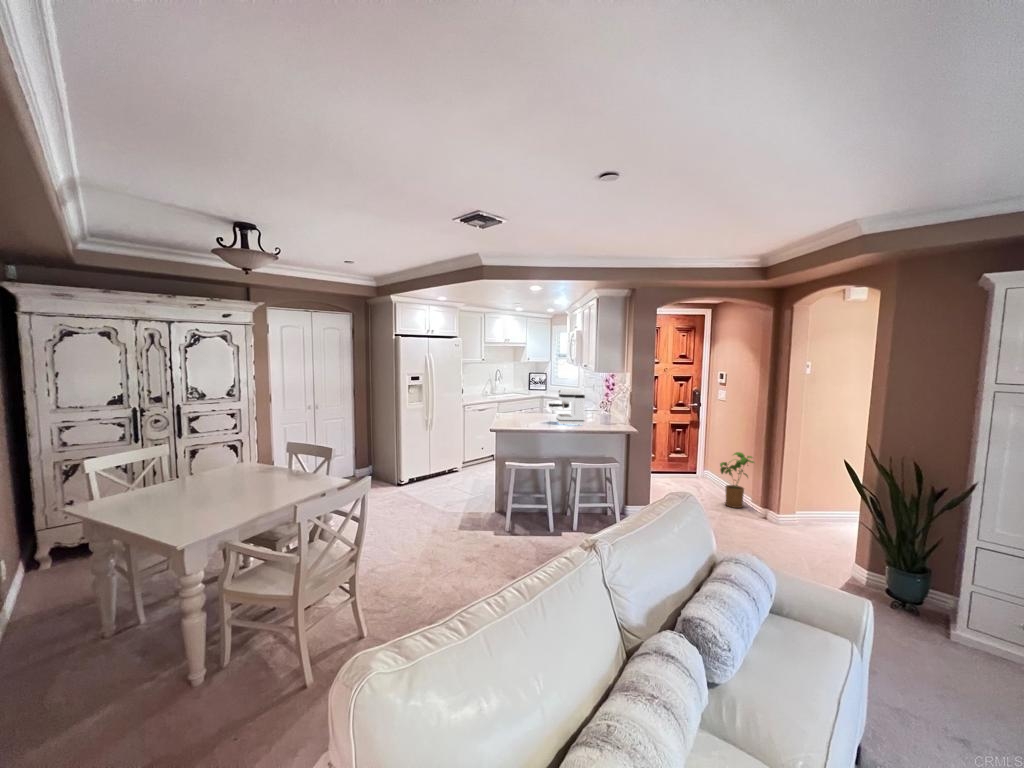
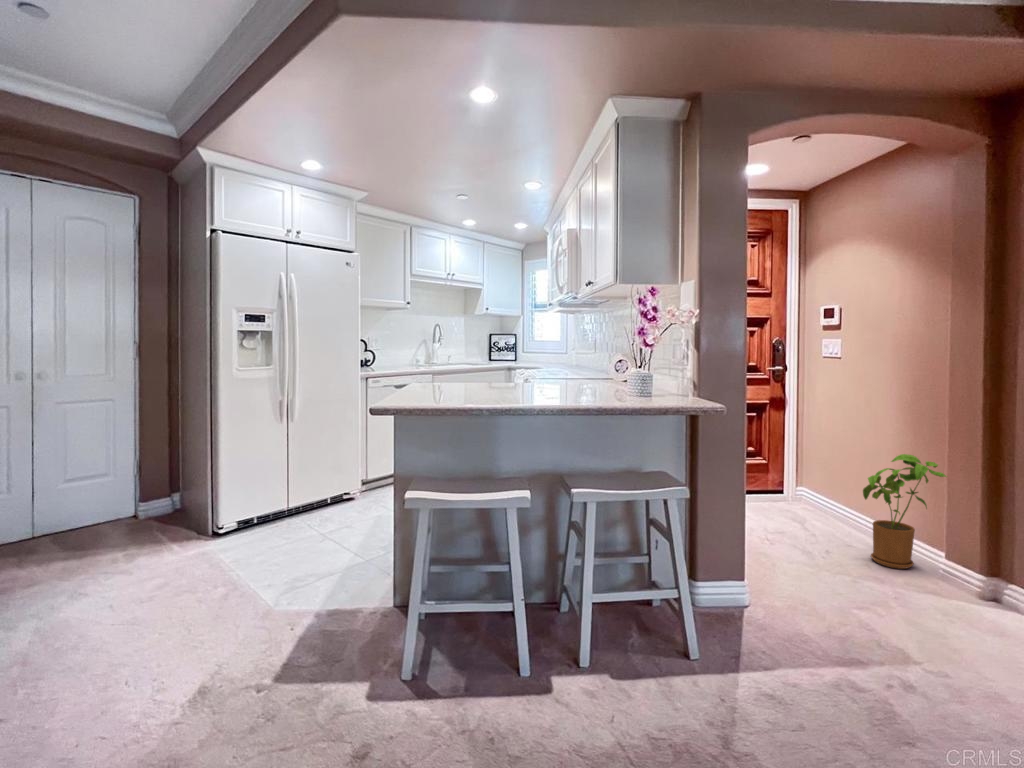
coffee maker: present [549,389,585,425] -> none [511,318,596,400]

